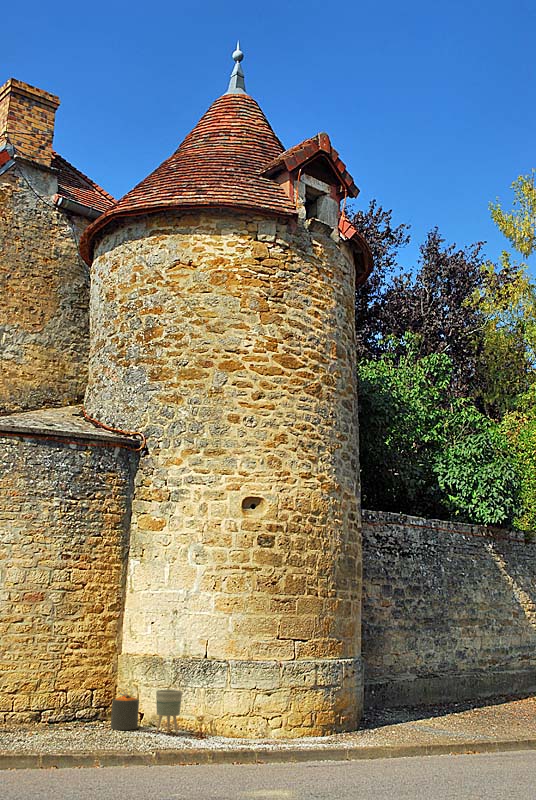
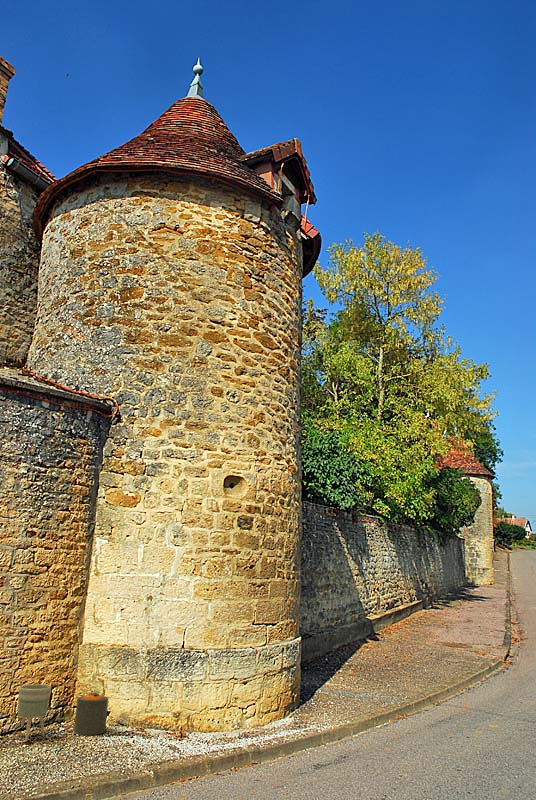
planter: present [156,690,182,734] -> present [18,684,51,741]

